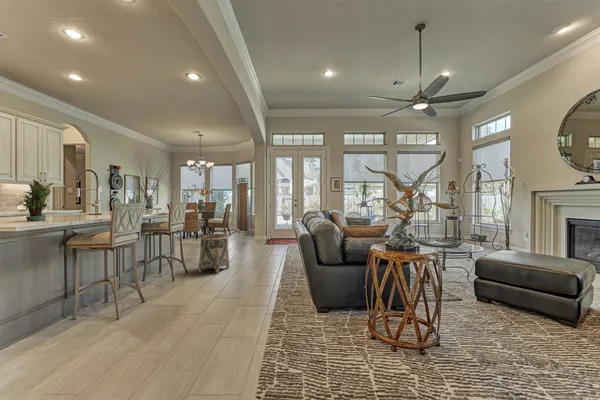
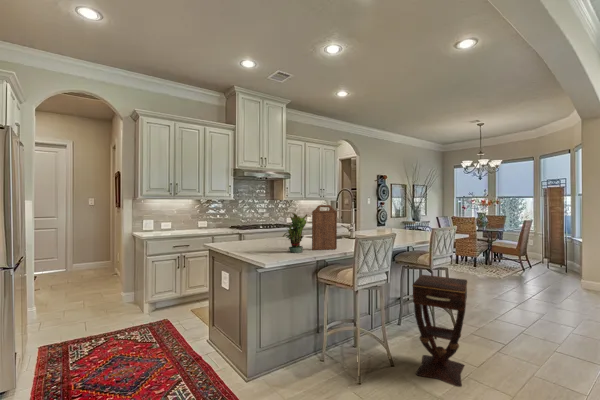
cutting board: none [56,176,86,219] -> present [312,205,337,250]
side table: none [160,232,197,304] -> present [413,275,467,386]
basket: present [199,234,229,273] -> none [472,276,526,343]

